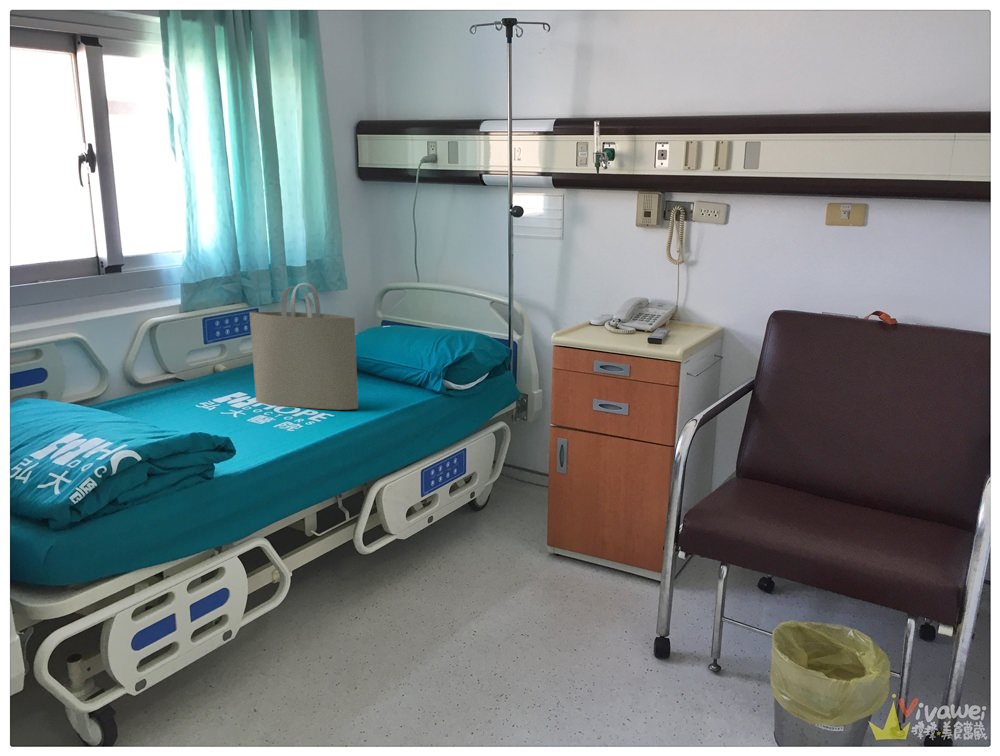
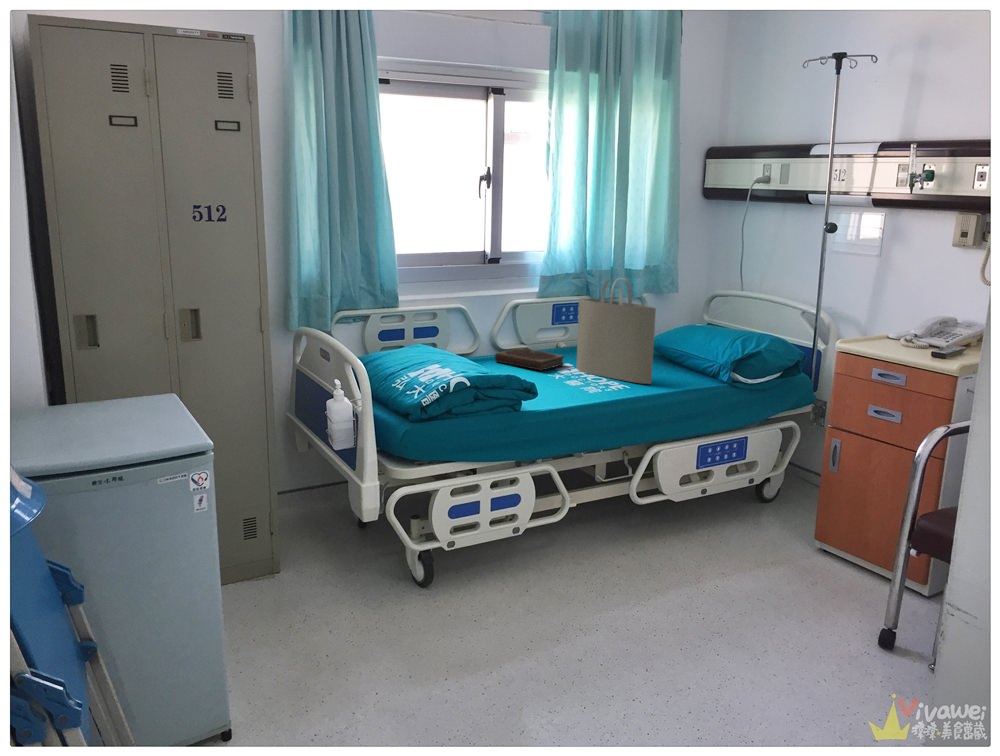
notebook: none [141,382,238,411] -> present [495,348,564,370]

